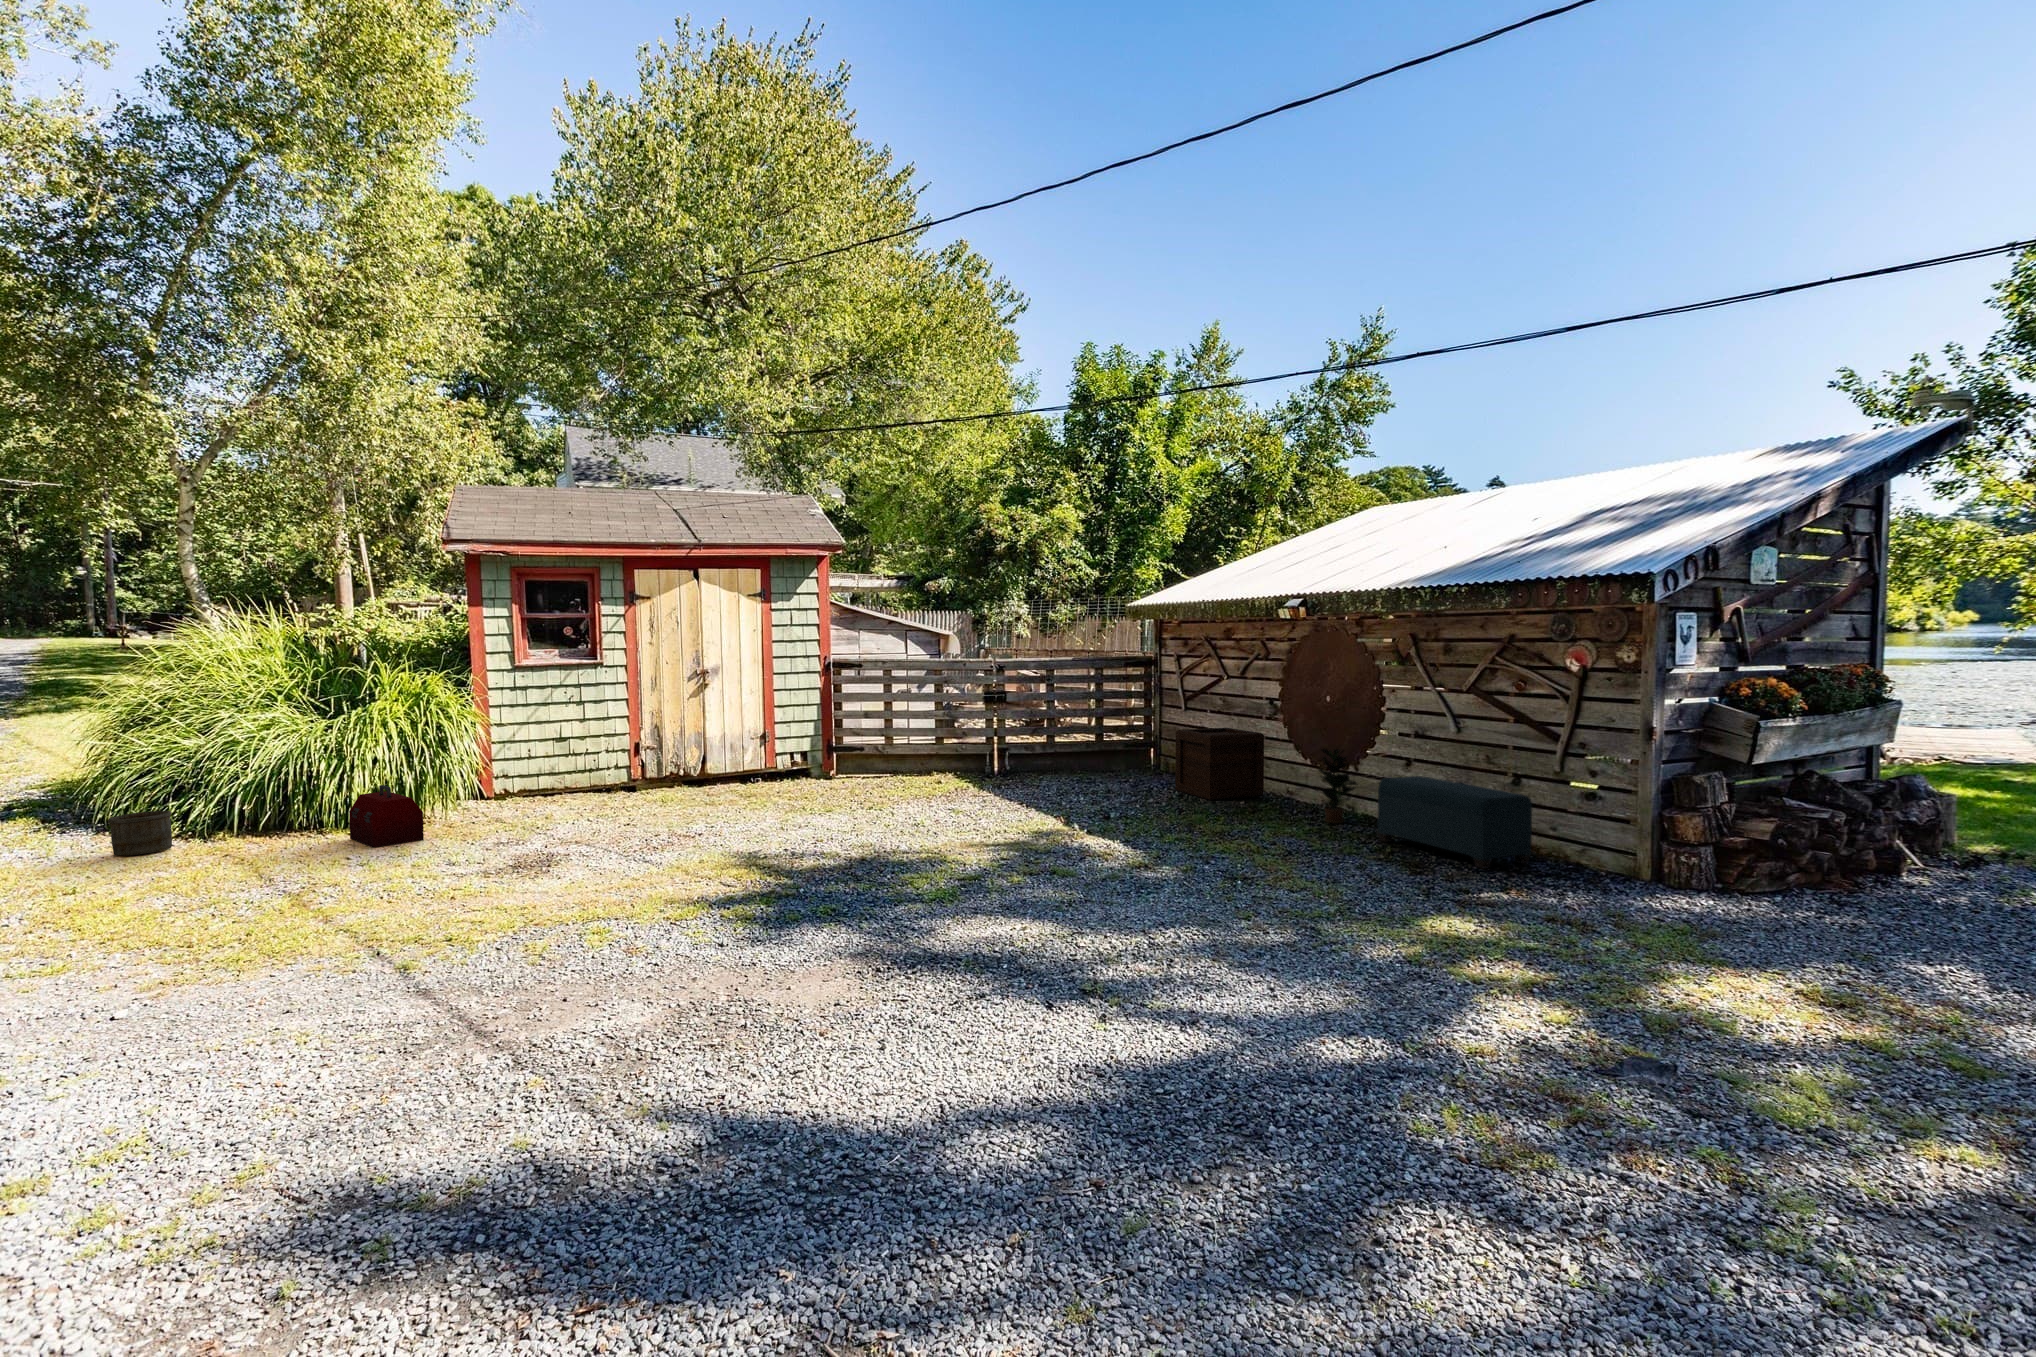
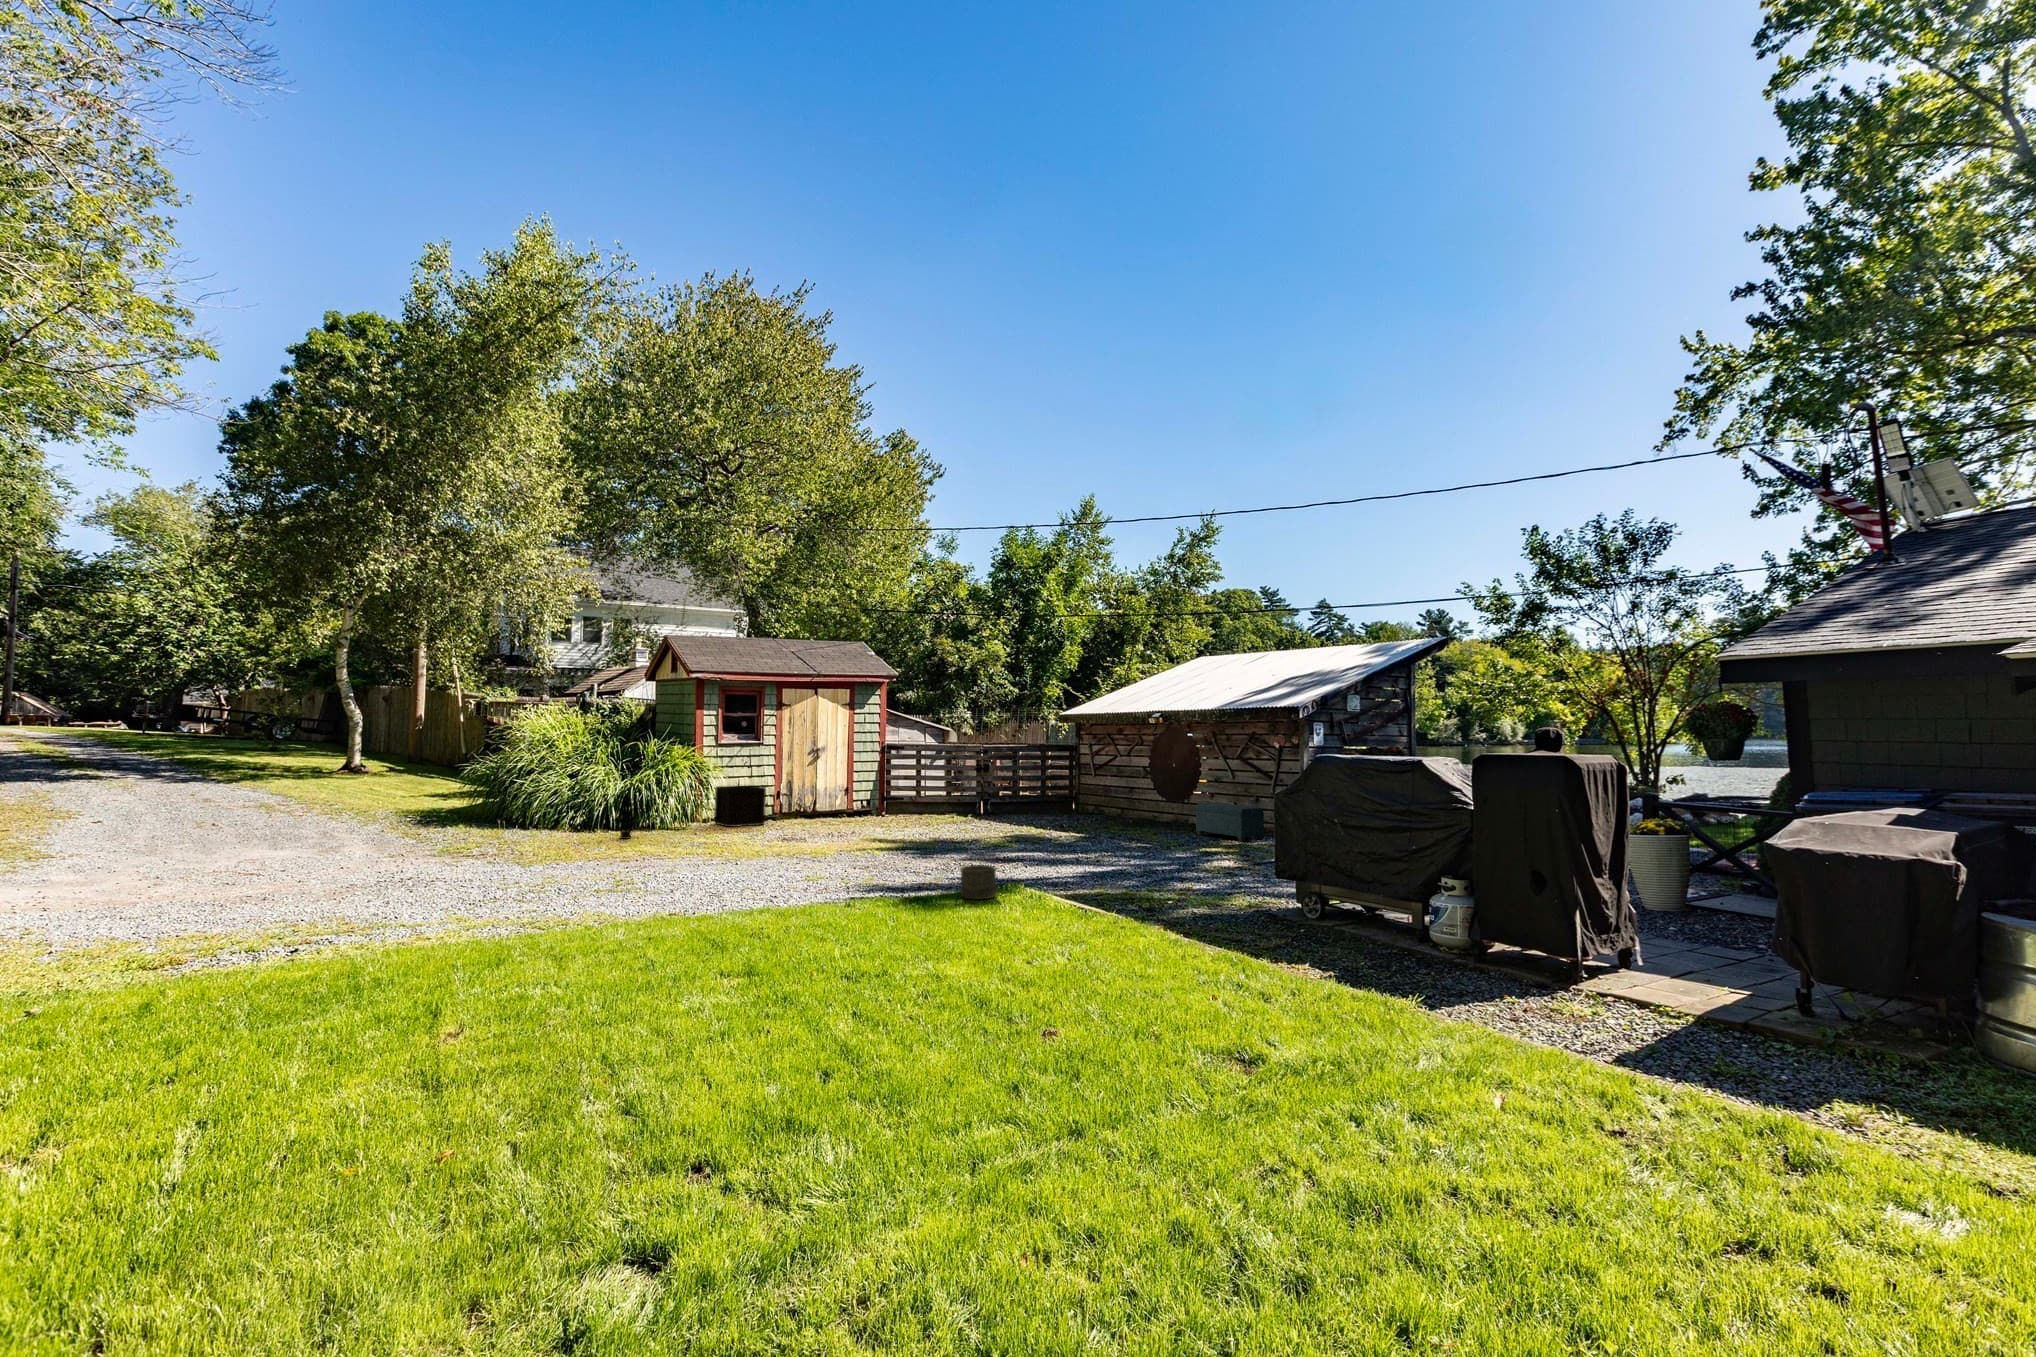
wooden crate: present [1175,728,1264,800] -> present [714,785,766,827]
potted plant: present [1312,749,1357,823] -> present [613,795,637,839]
toolbox: present [349,785,424,848] -> none [657,806,701,838]
wooden bucket: present [108,811,172,856] -> present [960,865,996,900]

